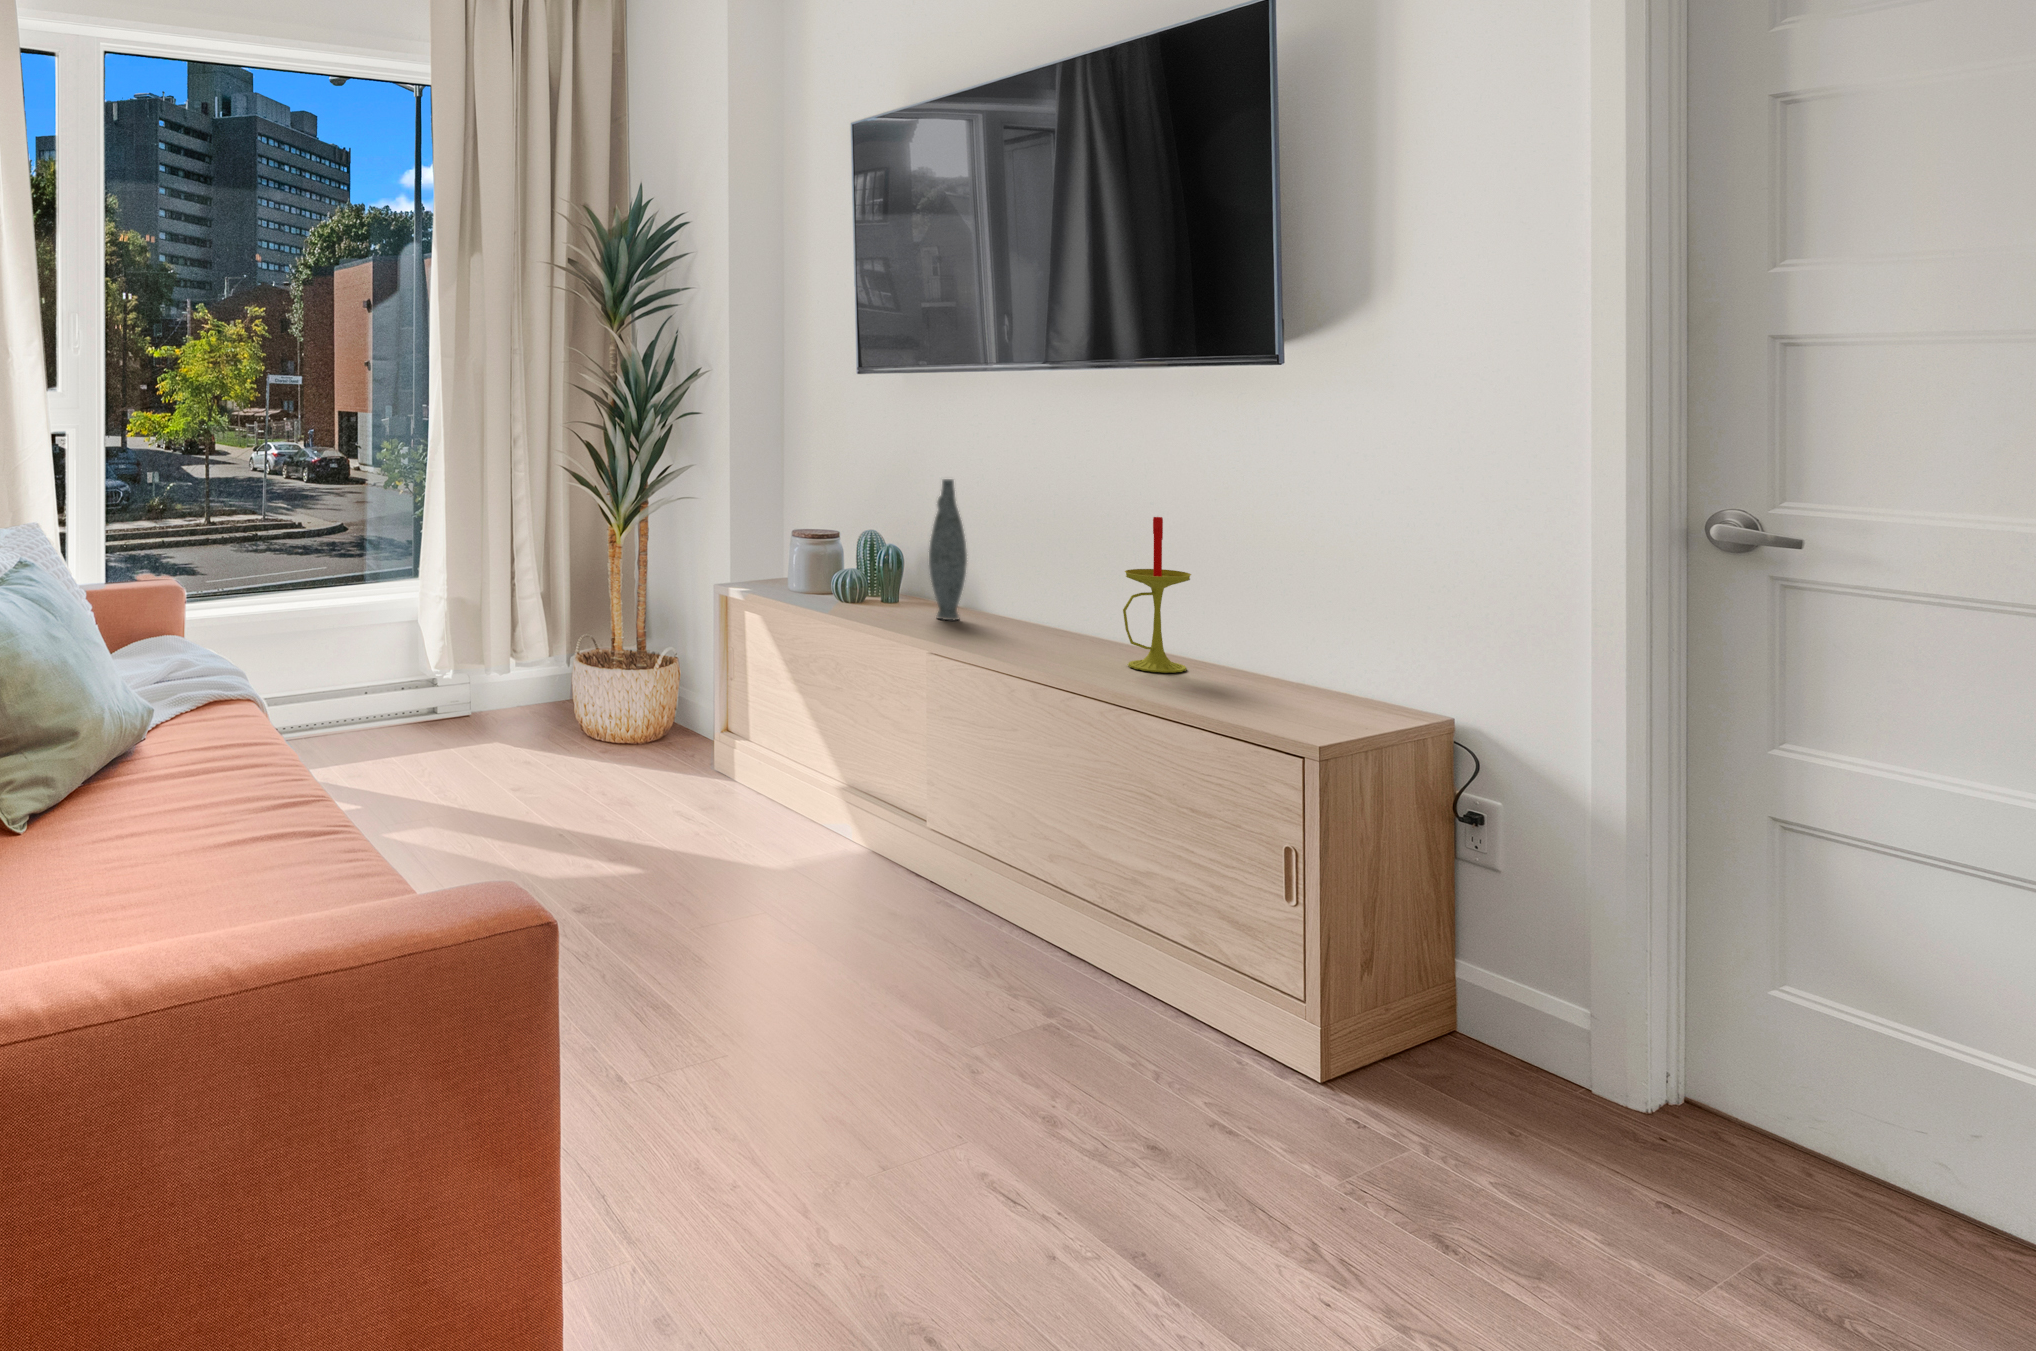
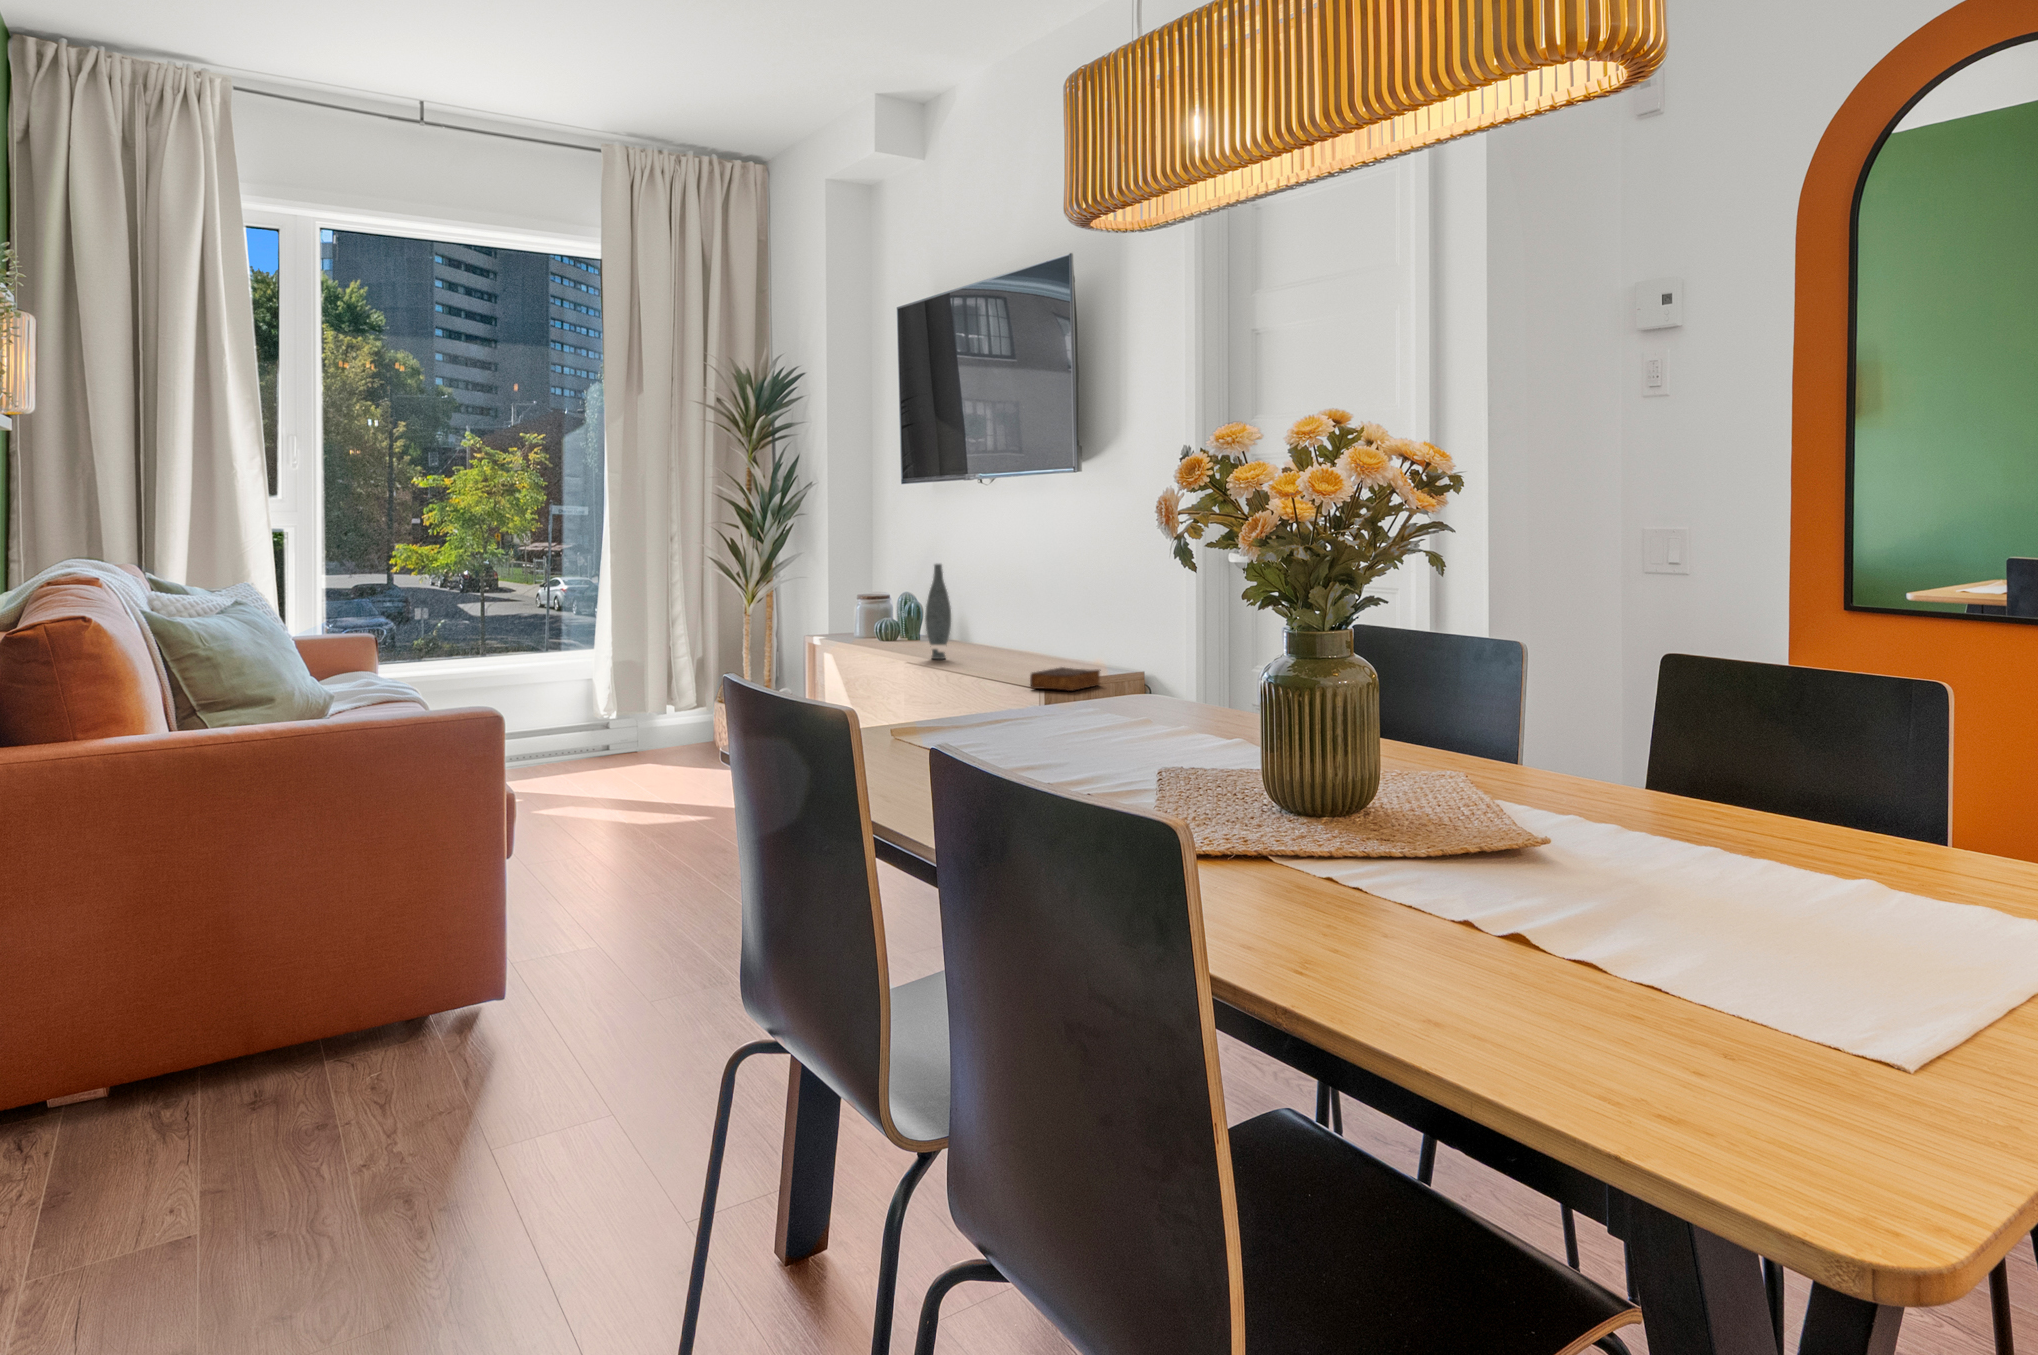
candle: present [1123,517,1191,673] -> none [999,578,1043,677]
book: none [1243,668,1348,724] -> present [1030,667,1100,691]

